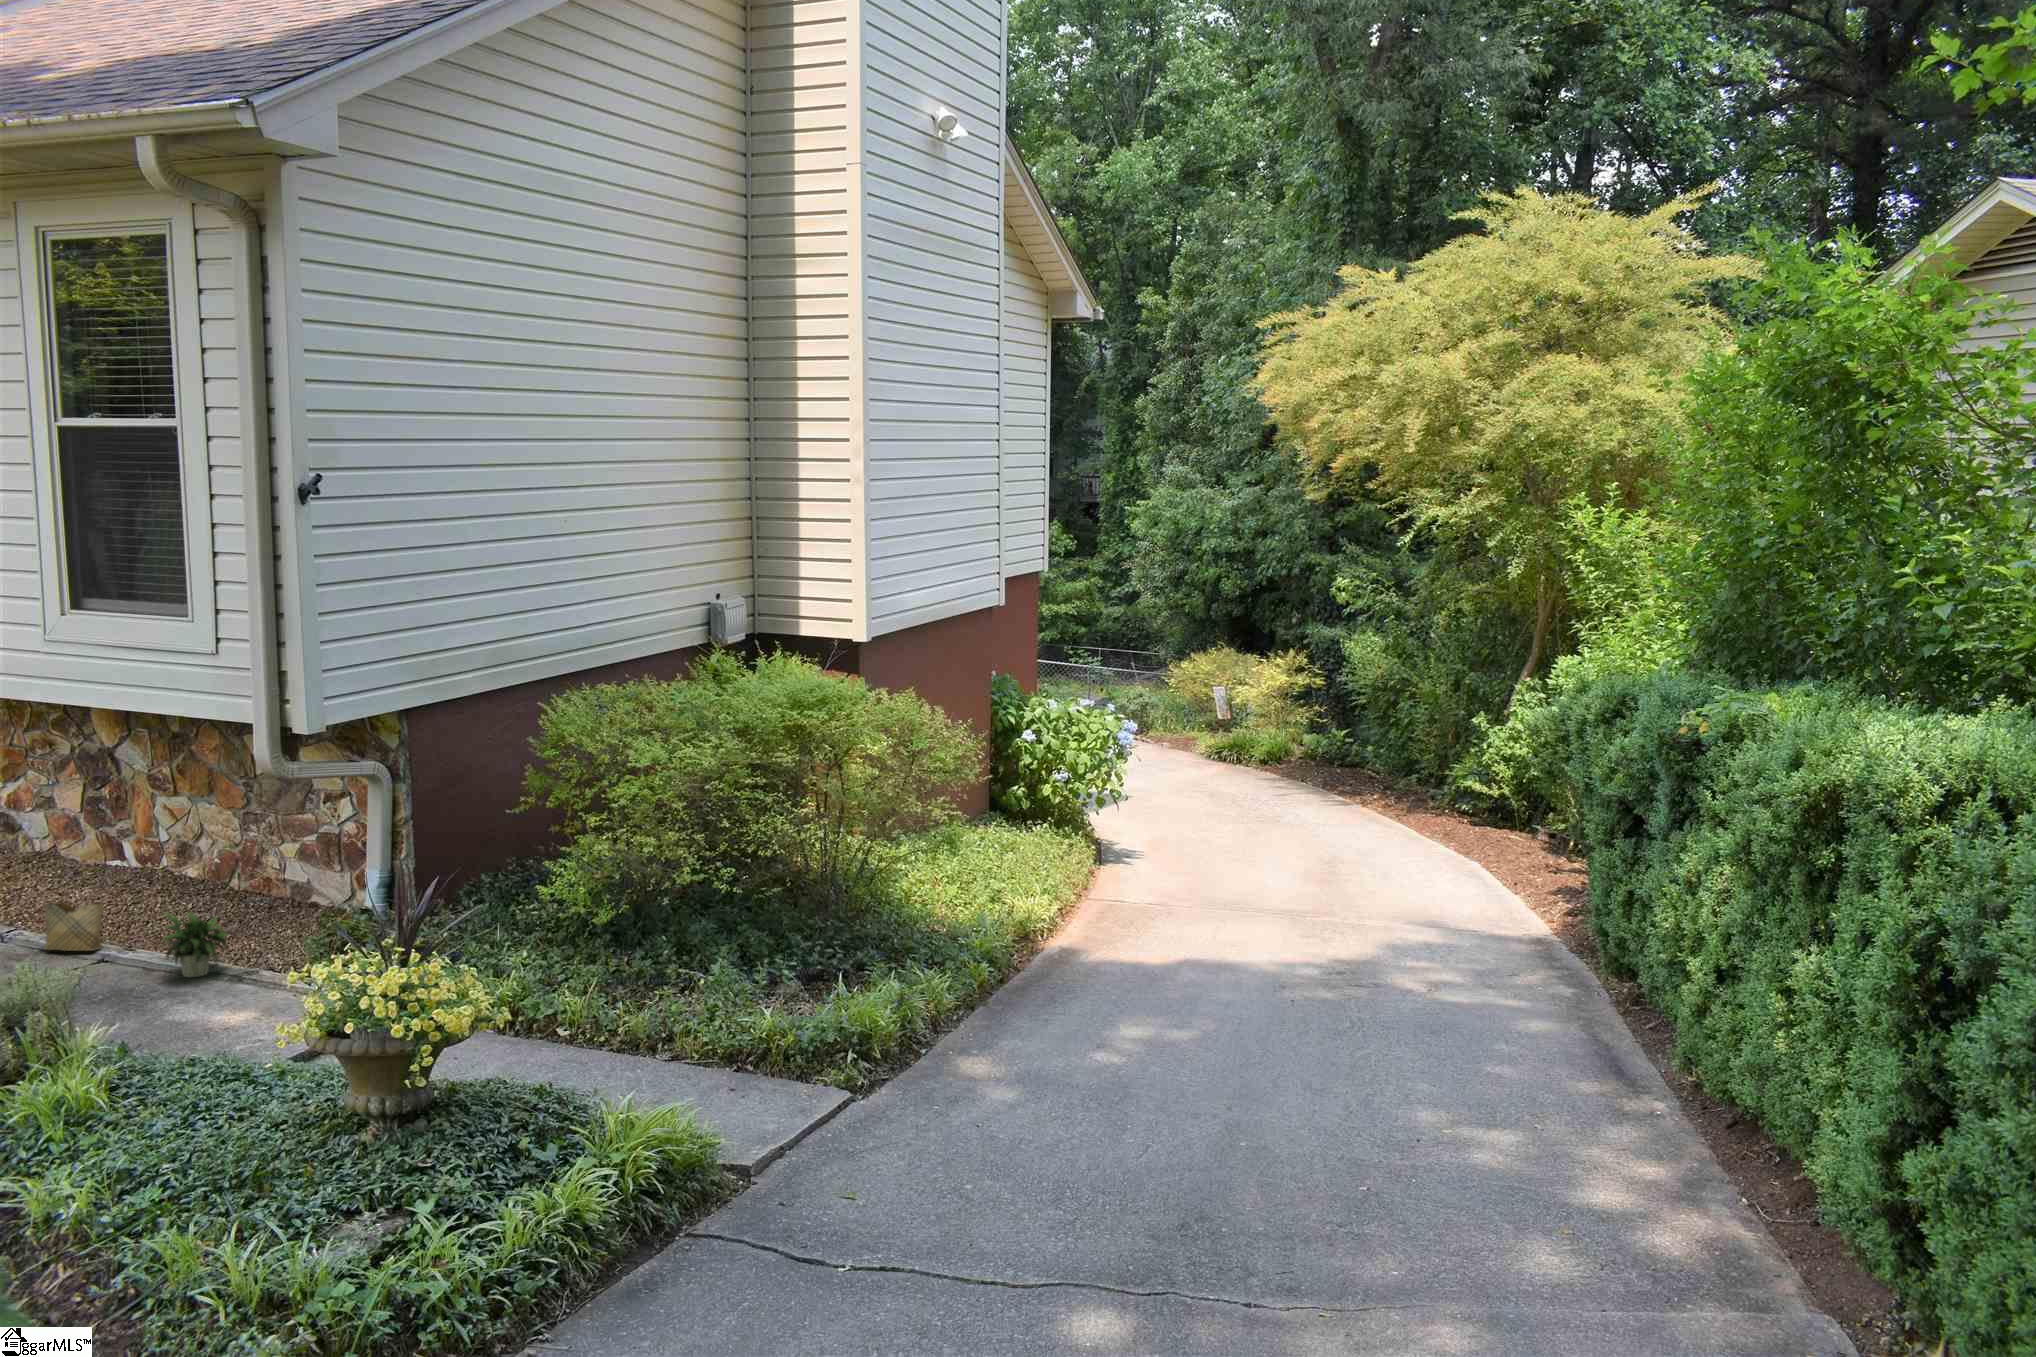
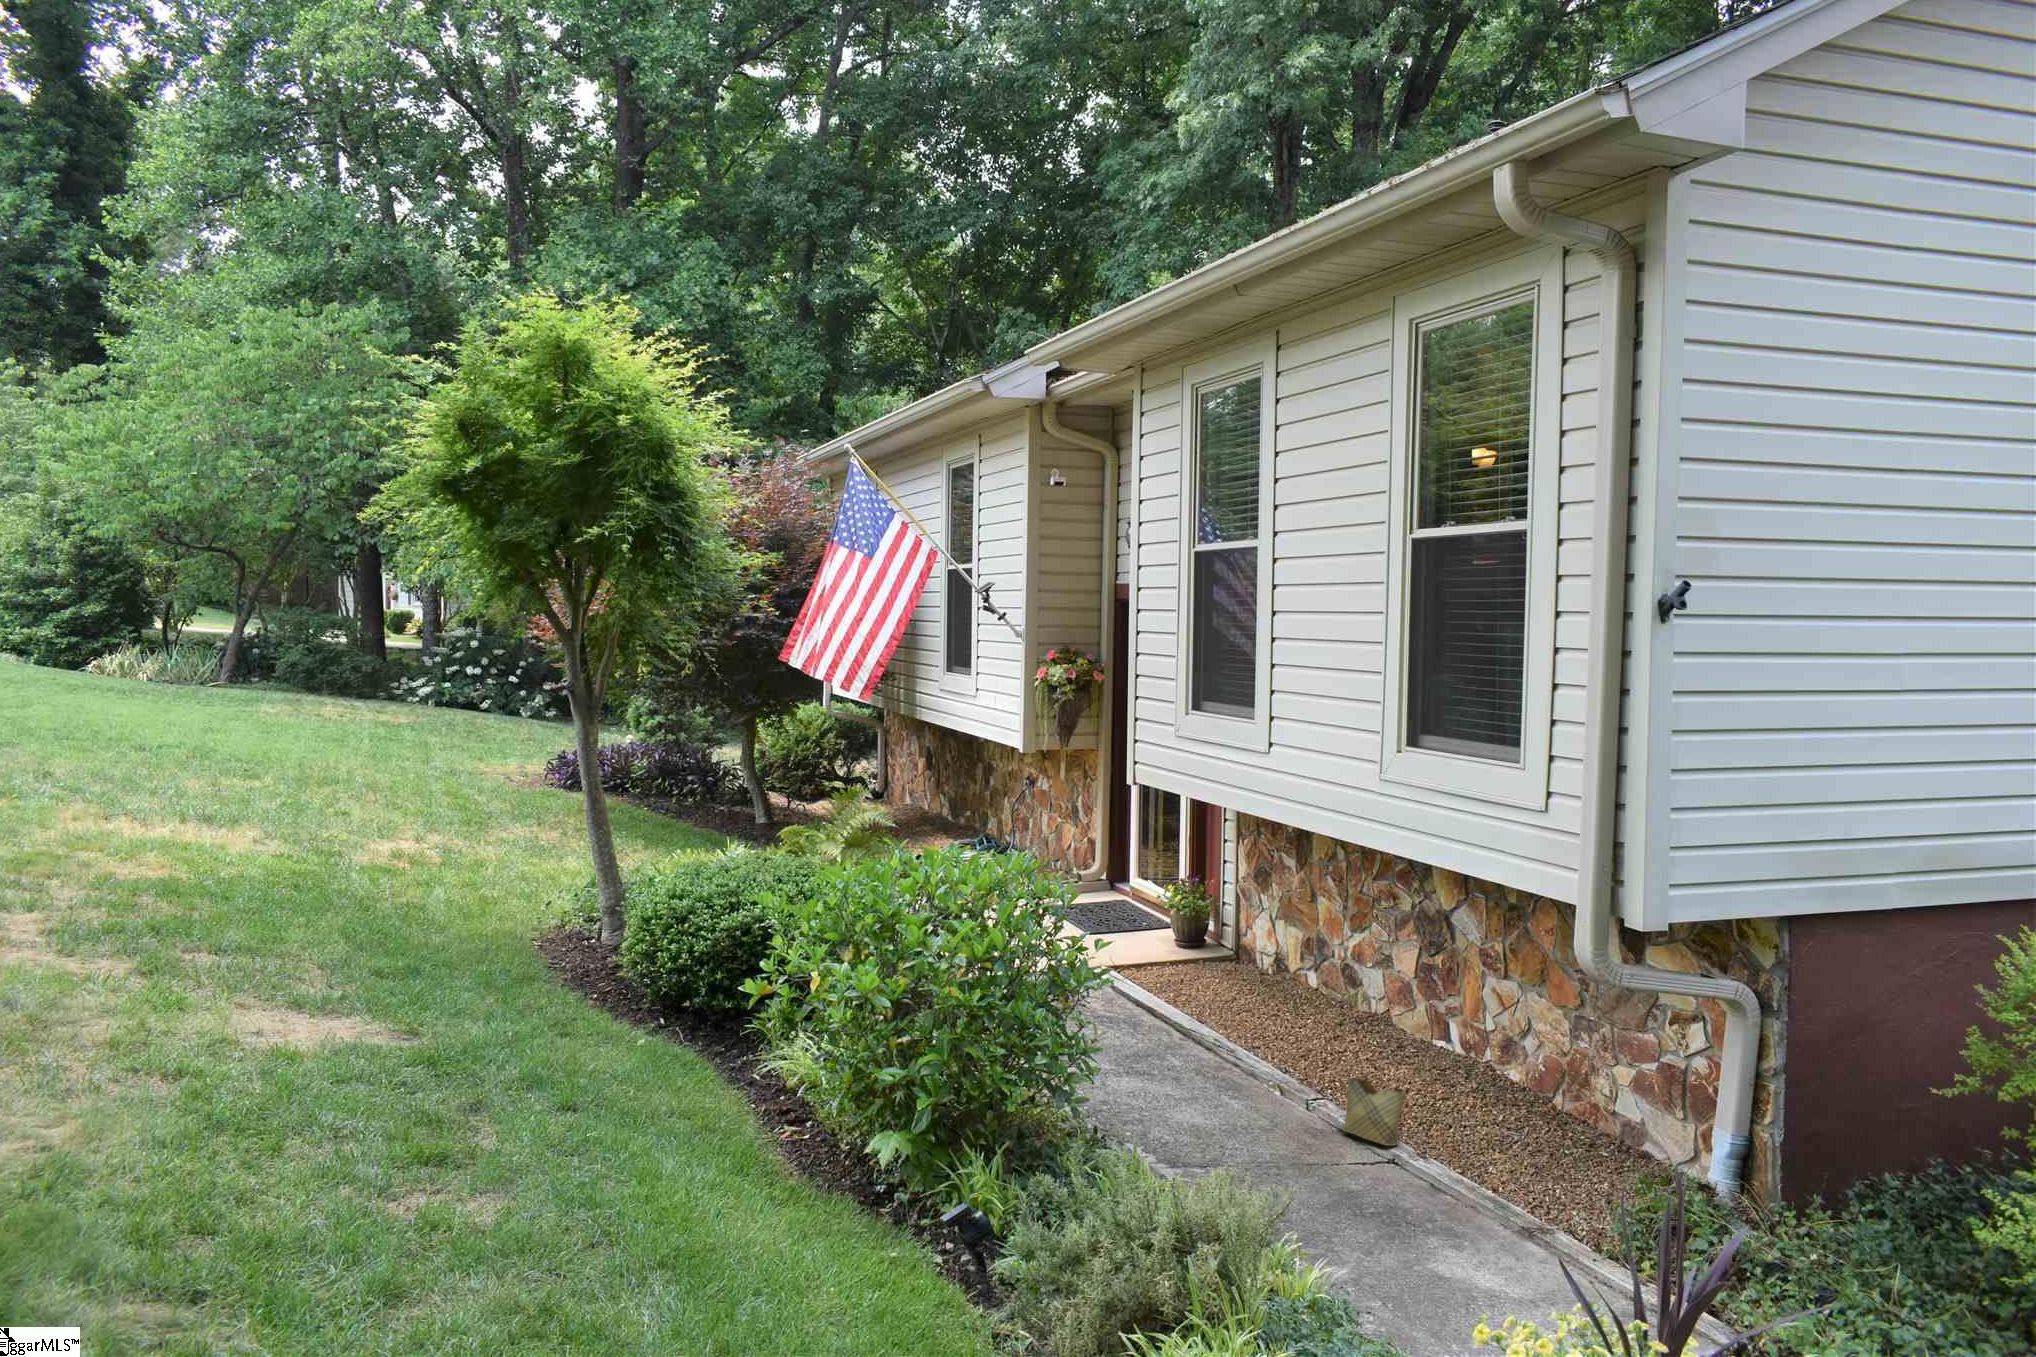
potted plant: present [162,912,228,977] -> none [1446,1123,1526,1216]

